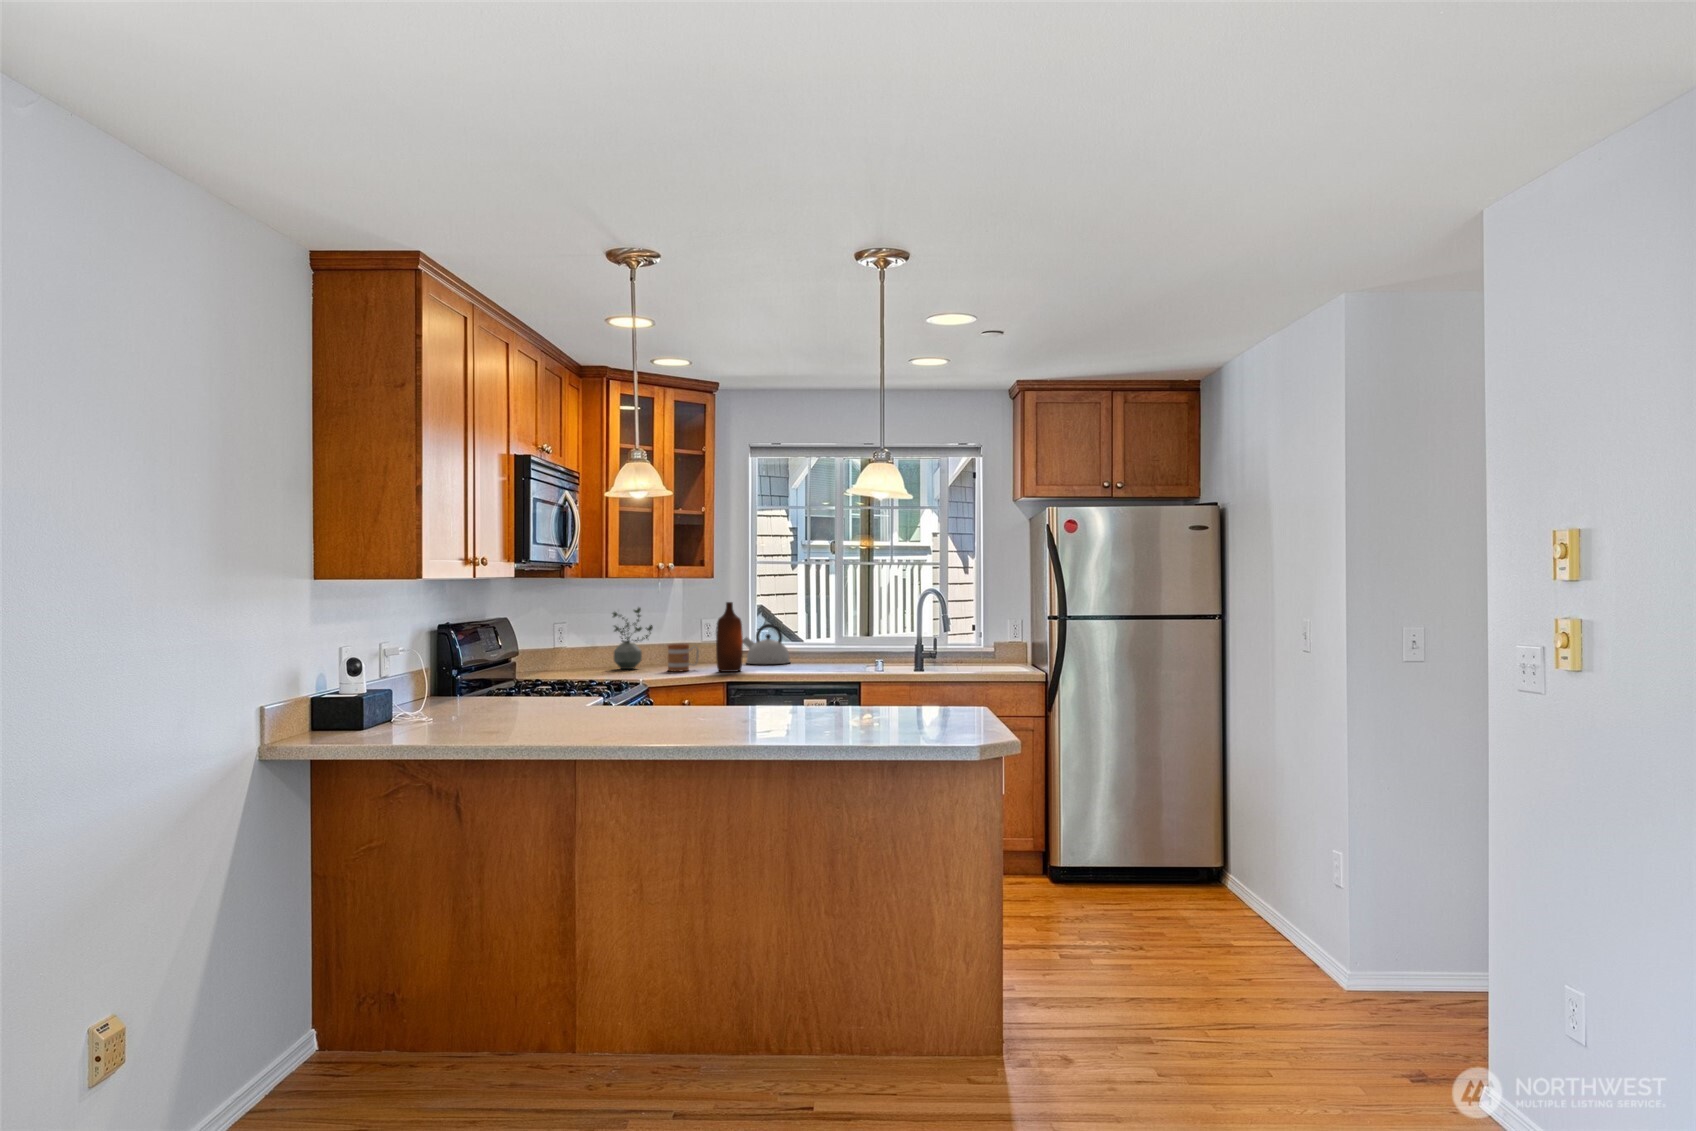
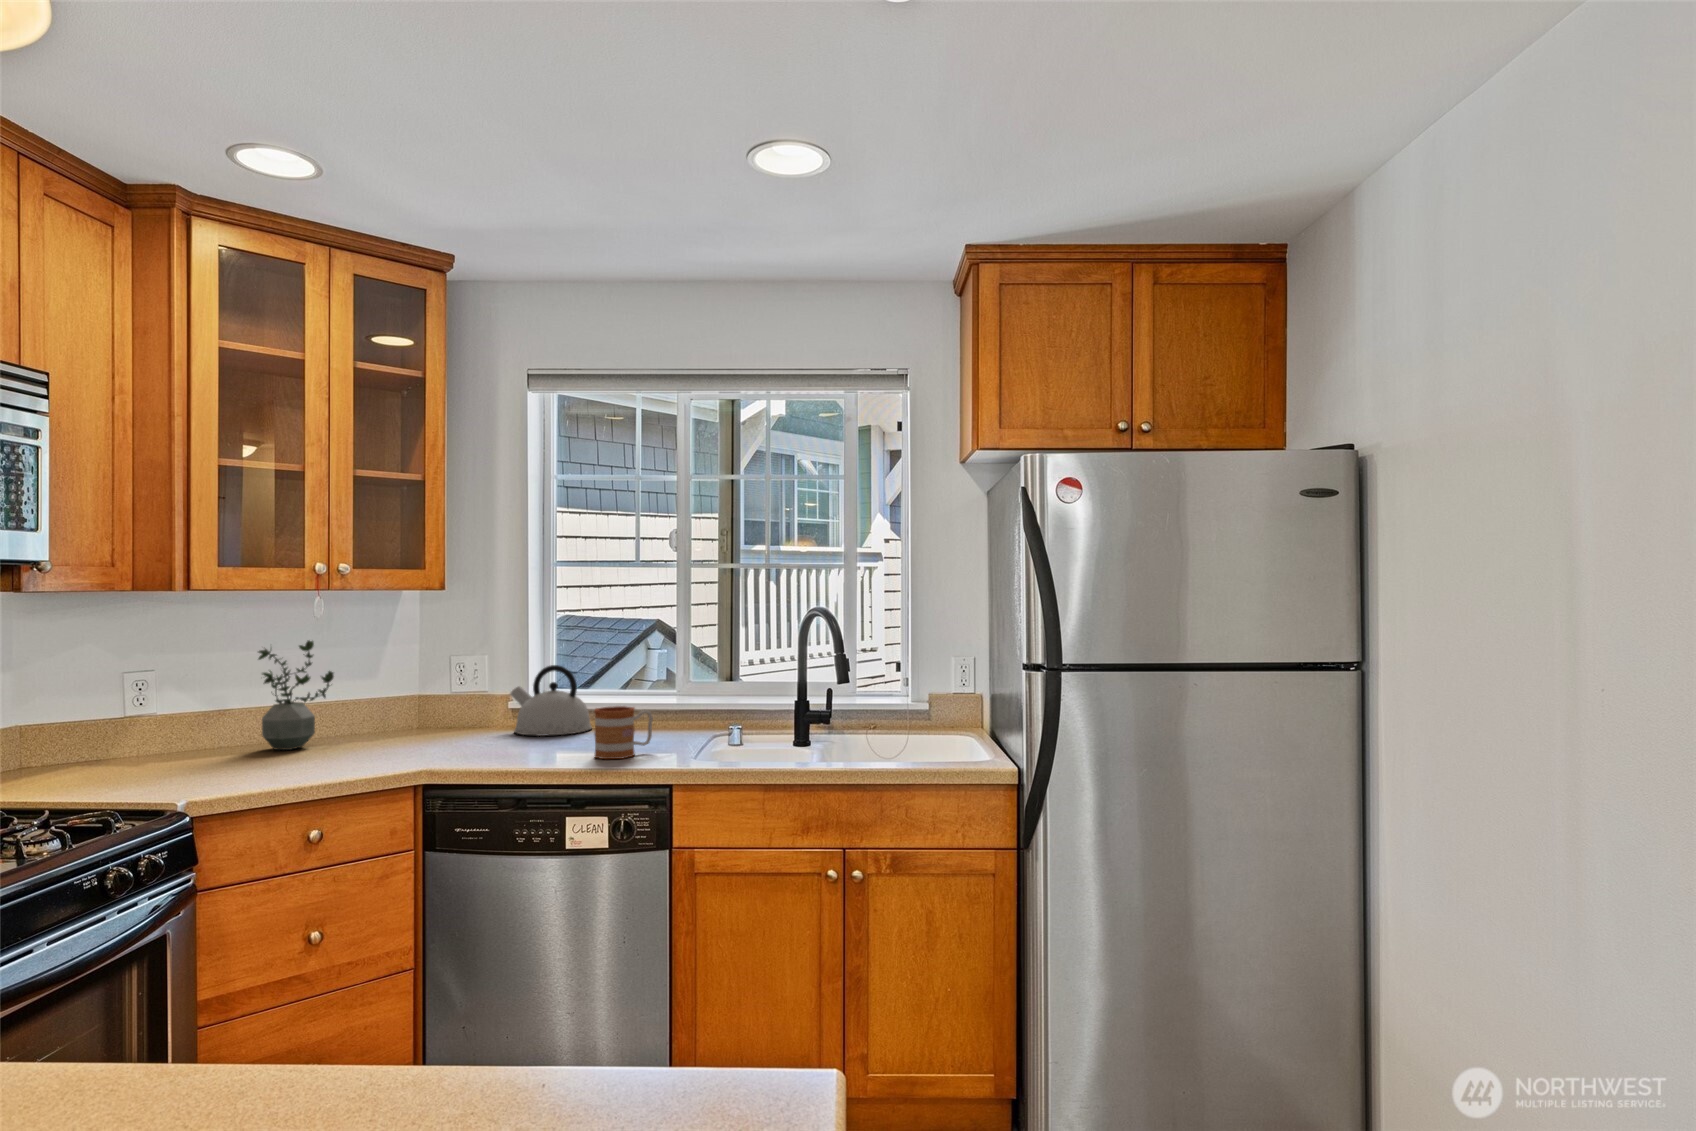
bottle: present [716,602,743,672] -> none [420,634,472,764]
mug: present [668,644,699,671] -> present [594,706,653,759]

